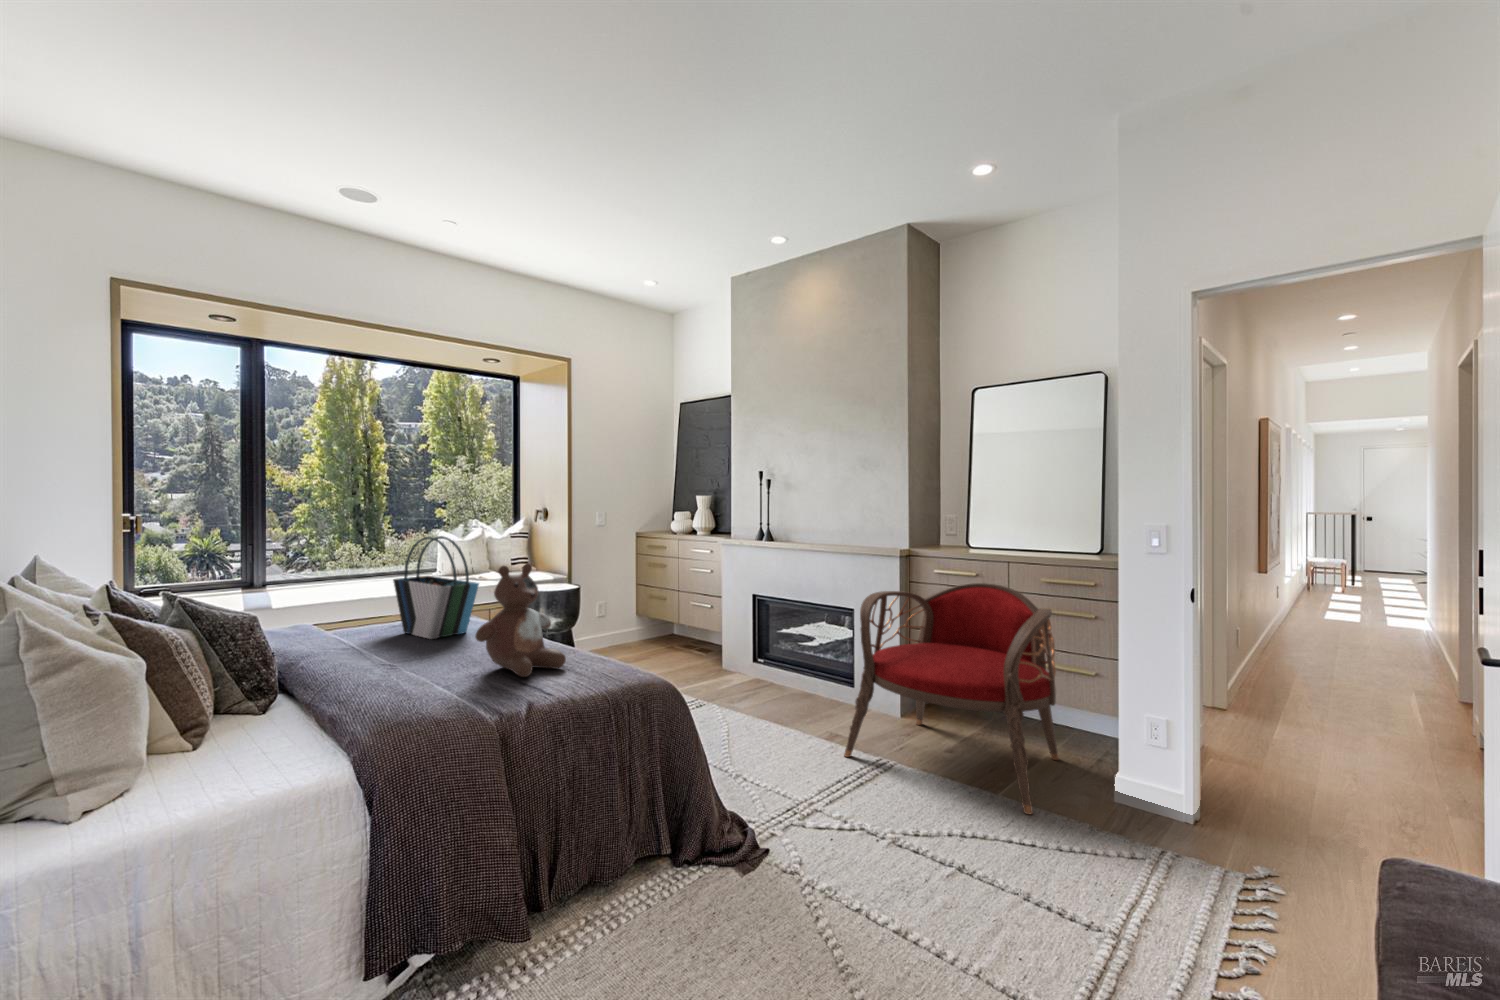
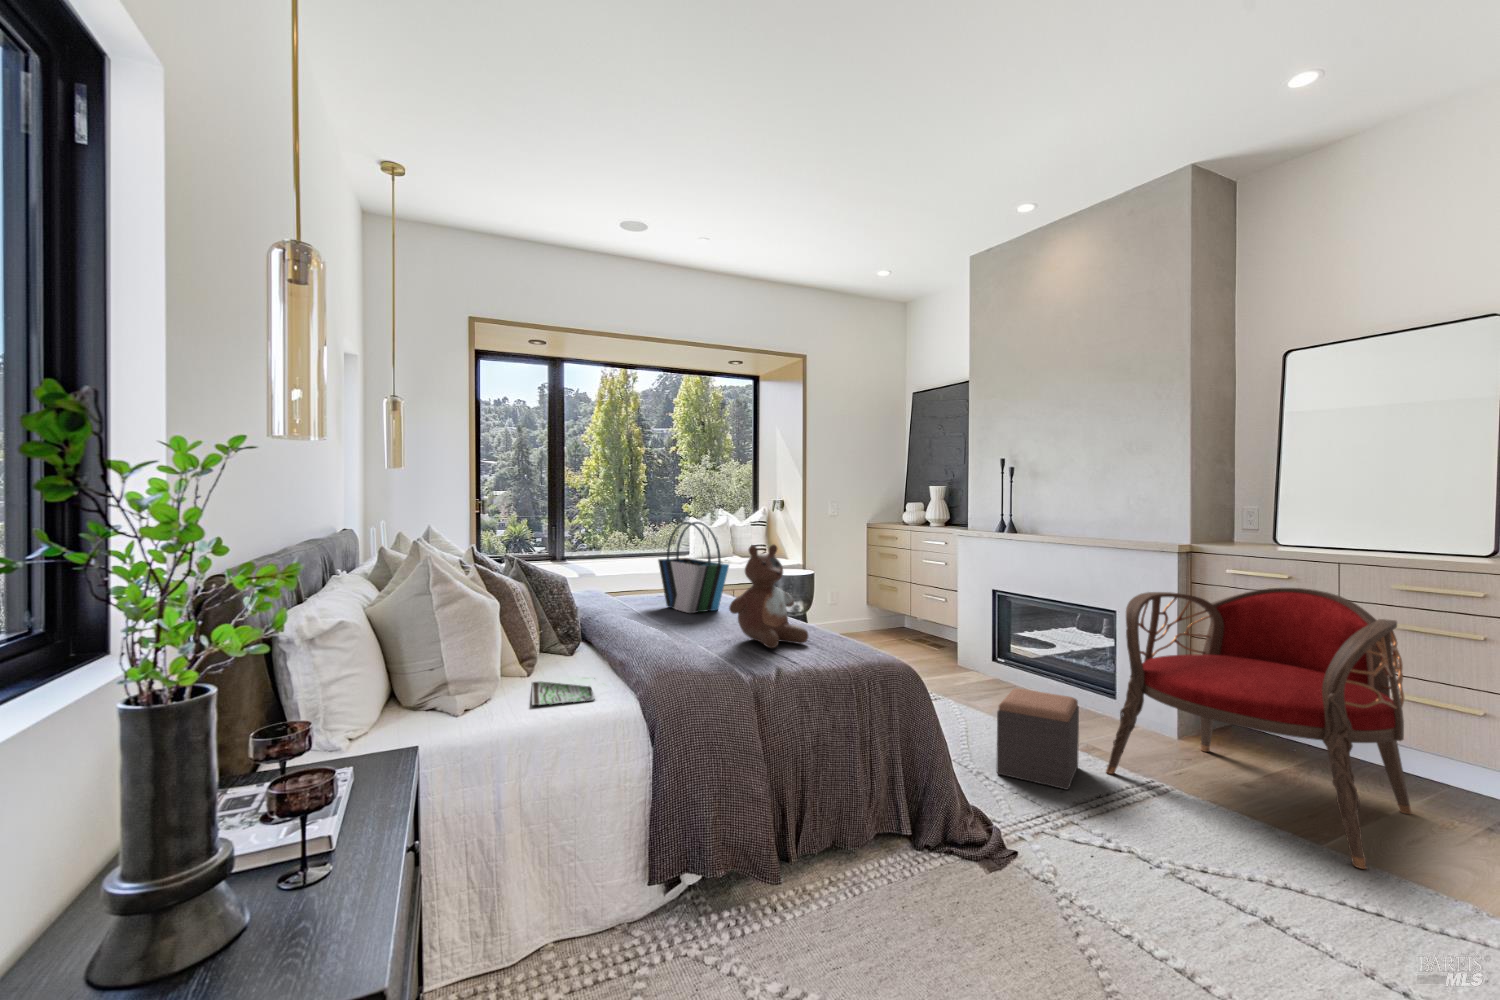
footstool: none [752,687,822,778] -> present [996,688,1079,790]
book: none [196,736,292,786] -> present [532,682,594,705]

